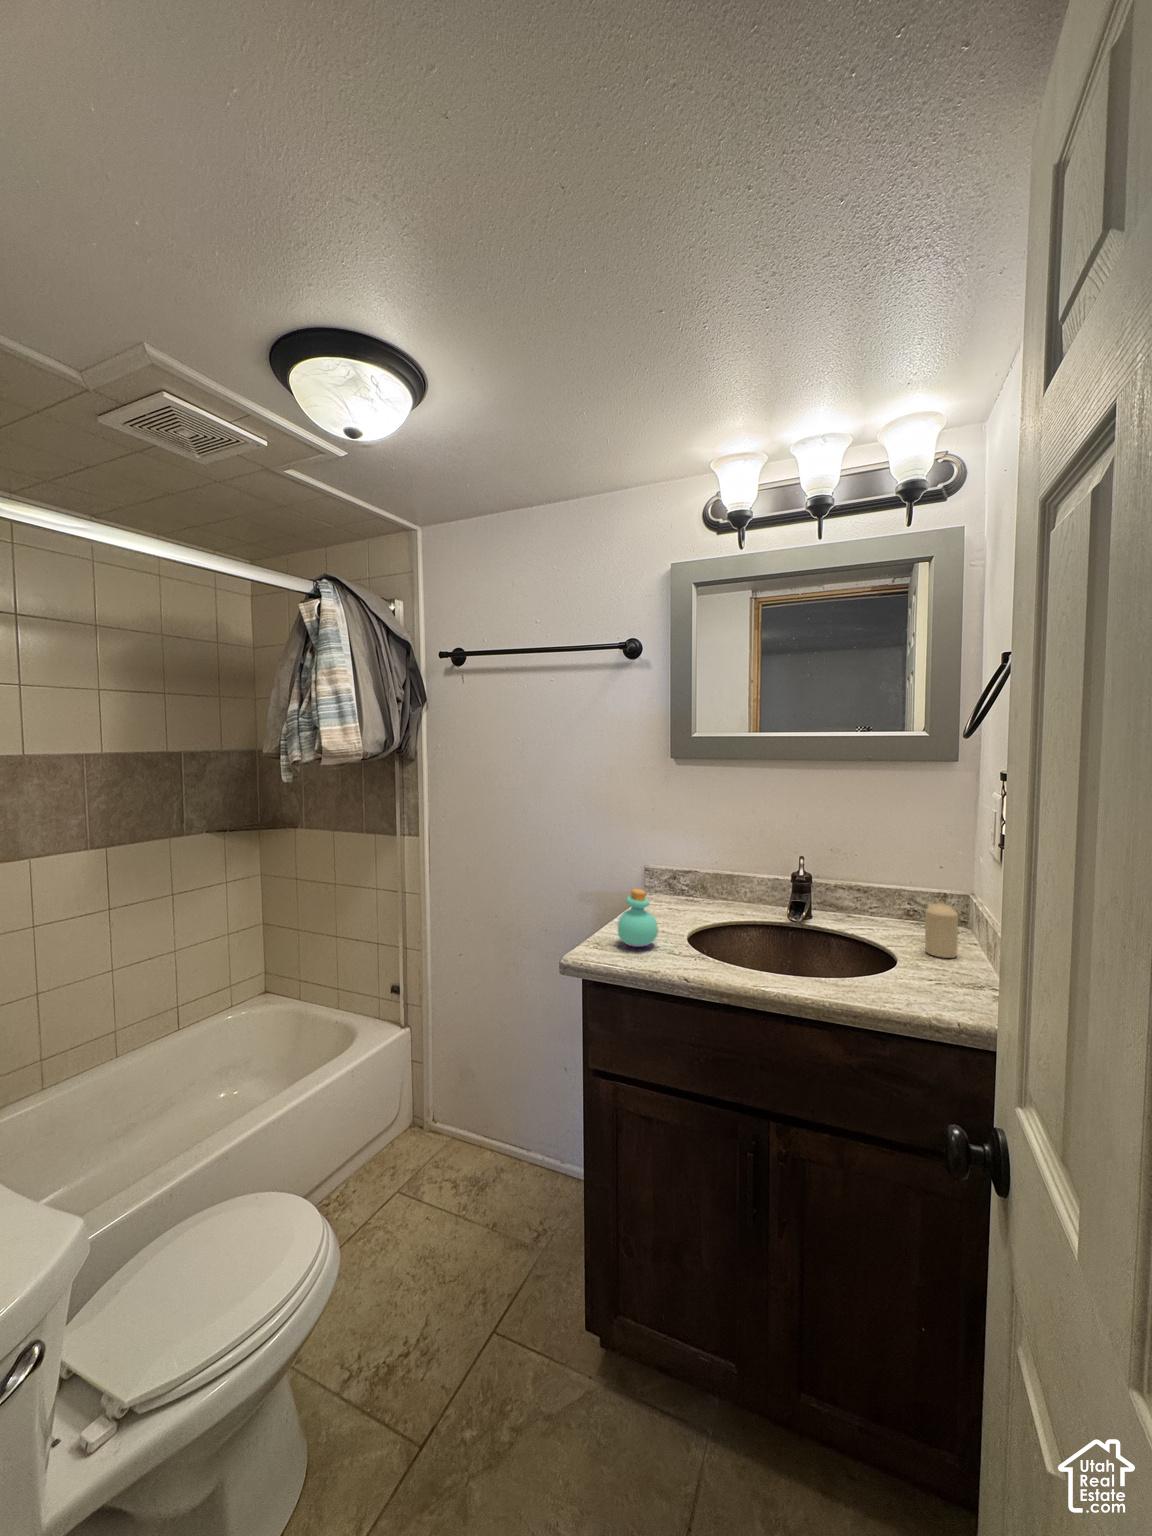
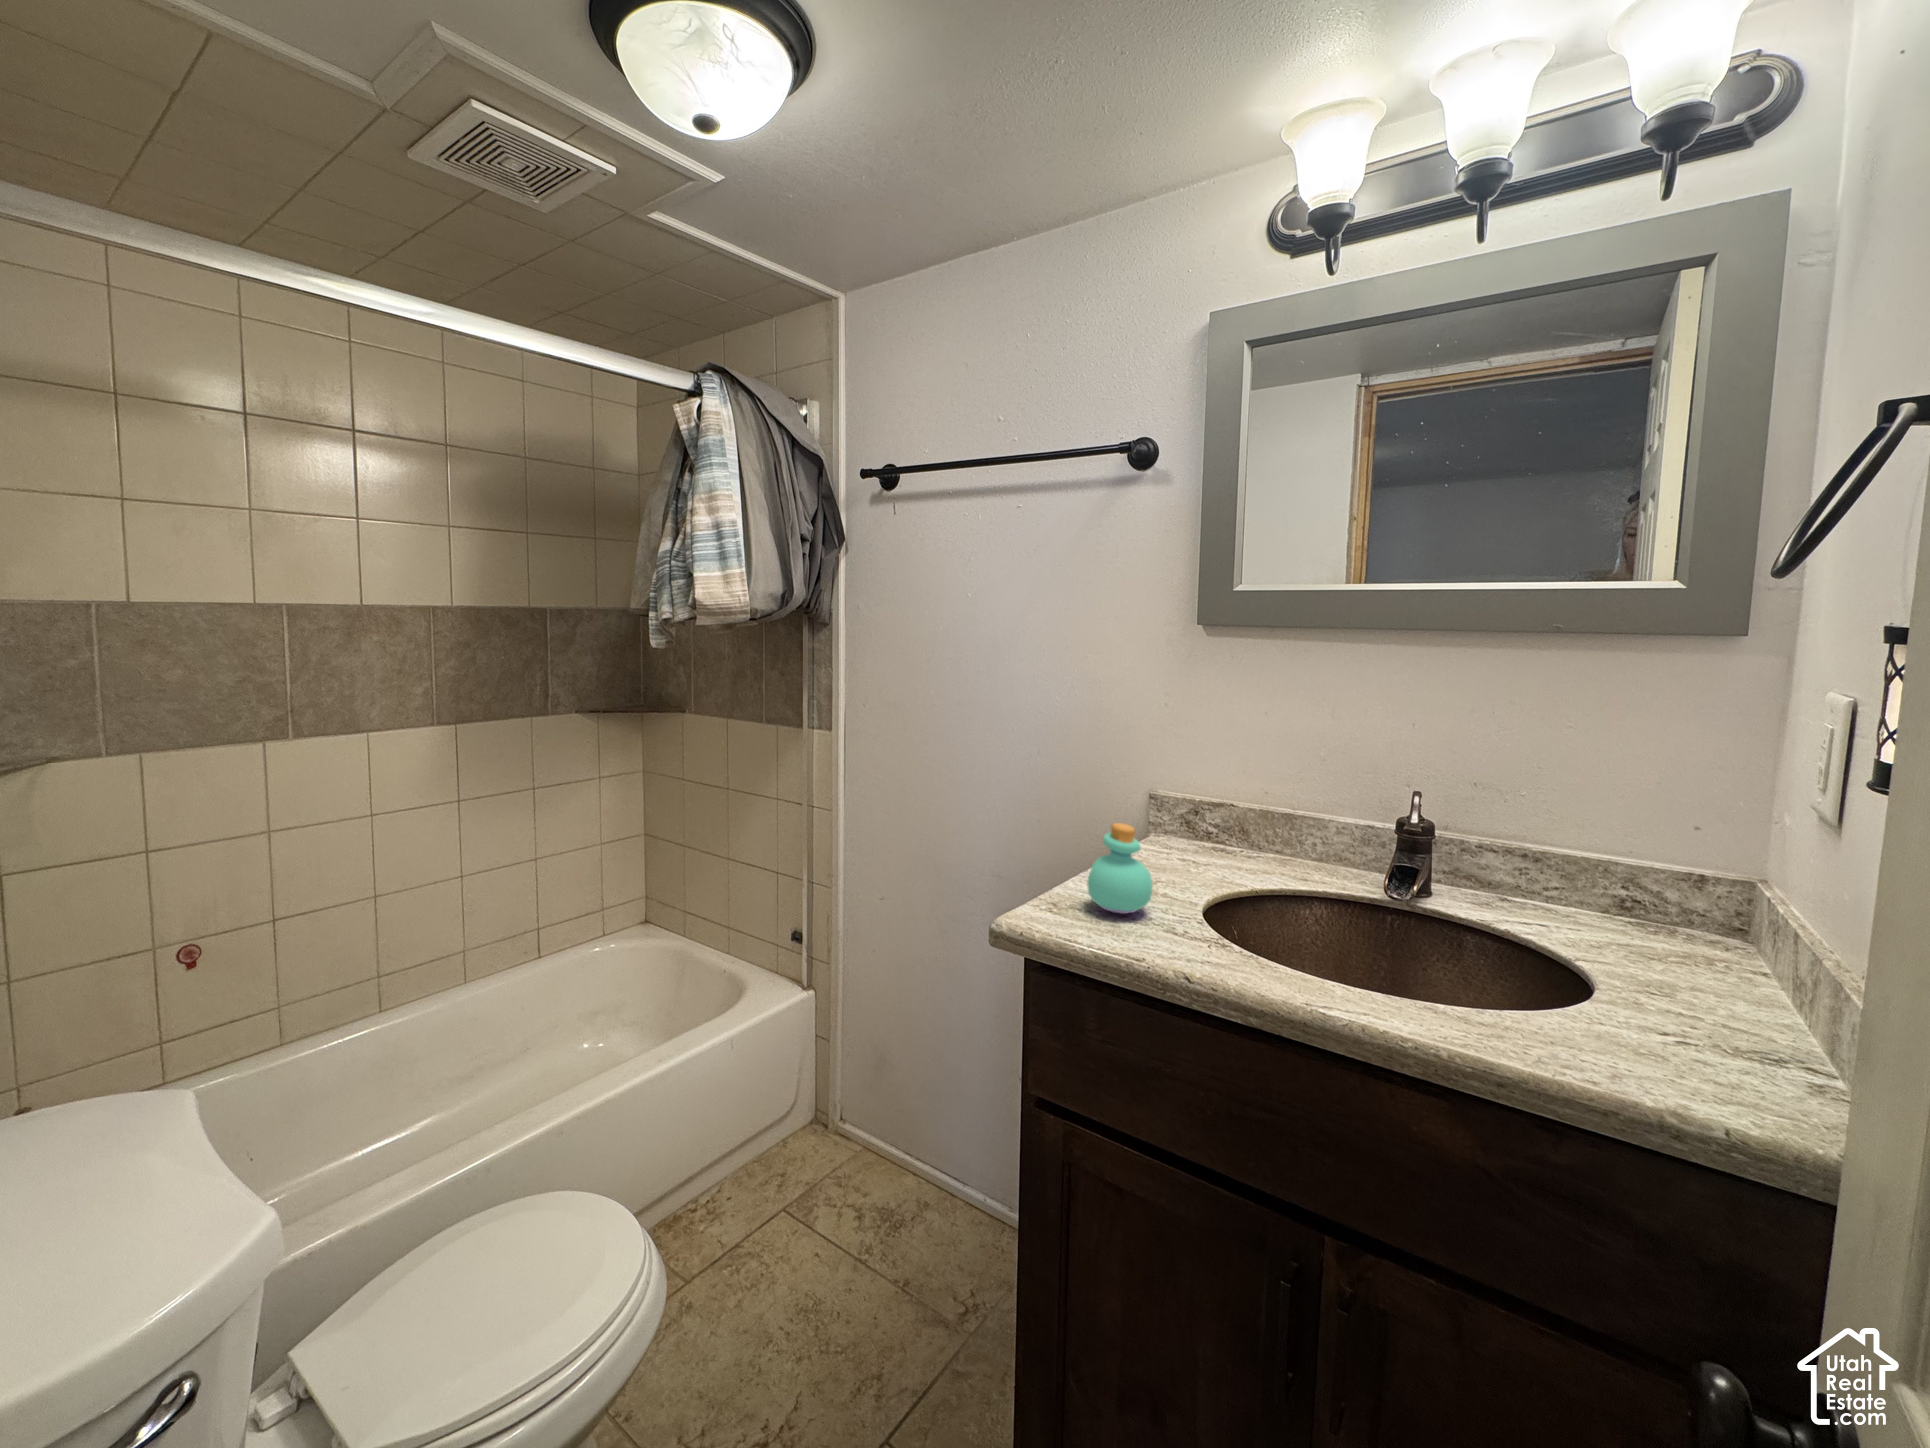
candle: present [925,903,958,958] -> none [1655,892,1732,995]

